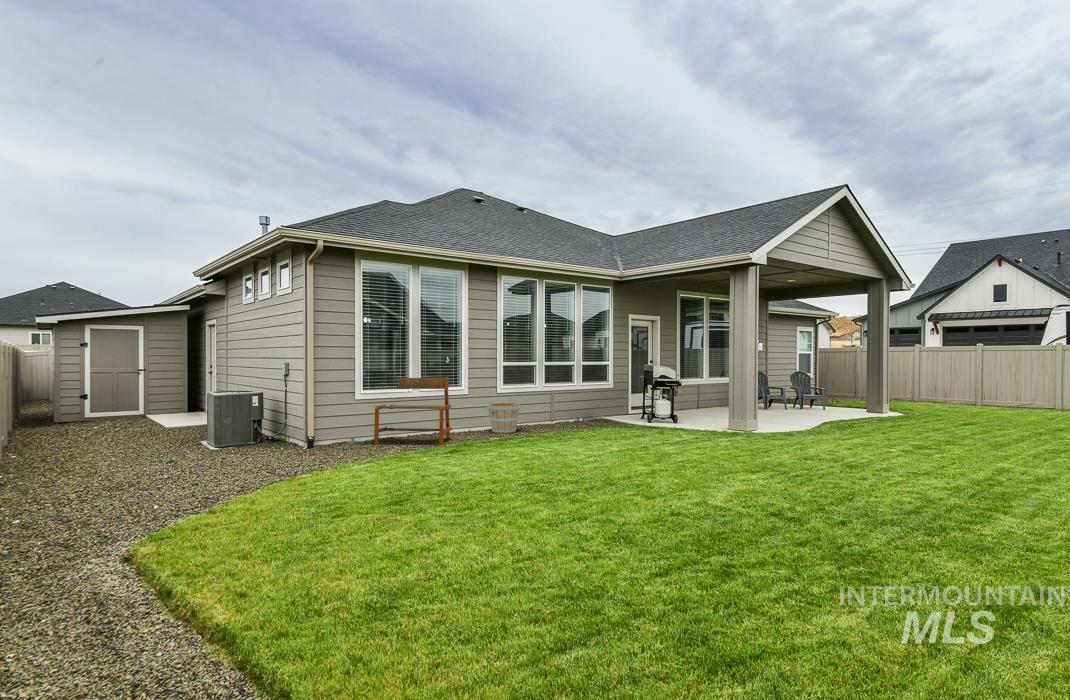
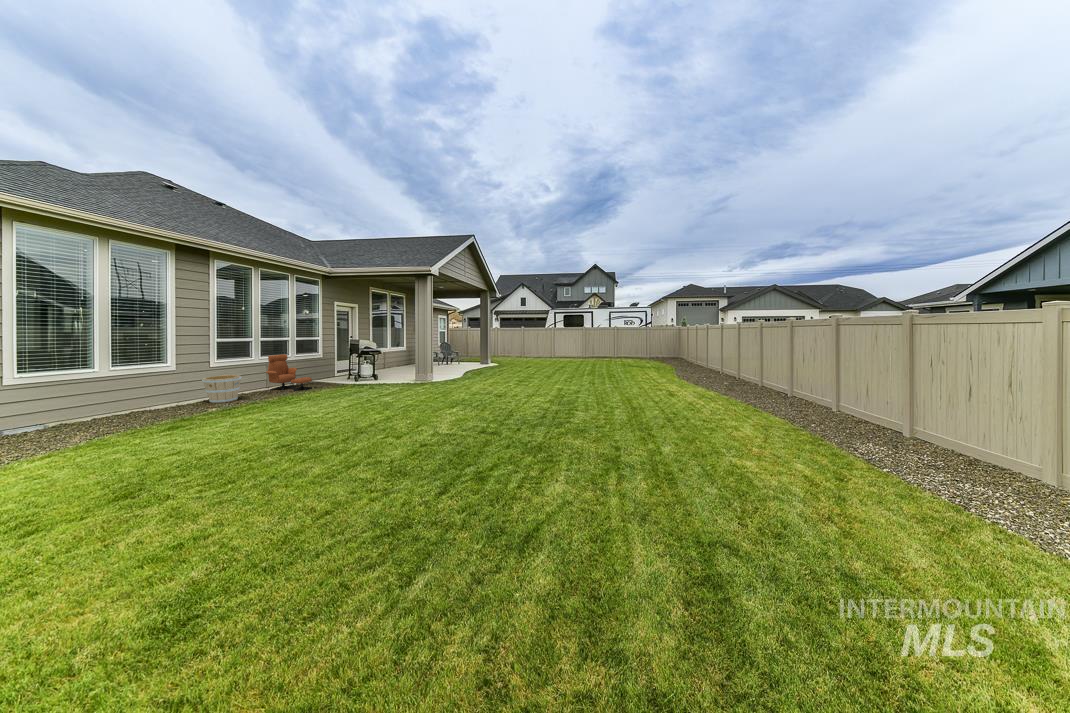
bench: present [374,377,452,445] -> none [26,356,159,437]
lounge chair: none [545,382,592,429] -> present [266,354,312,391]

